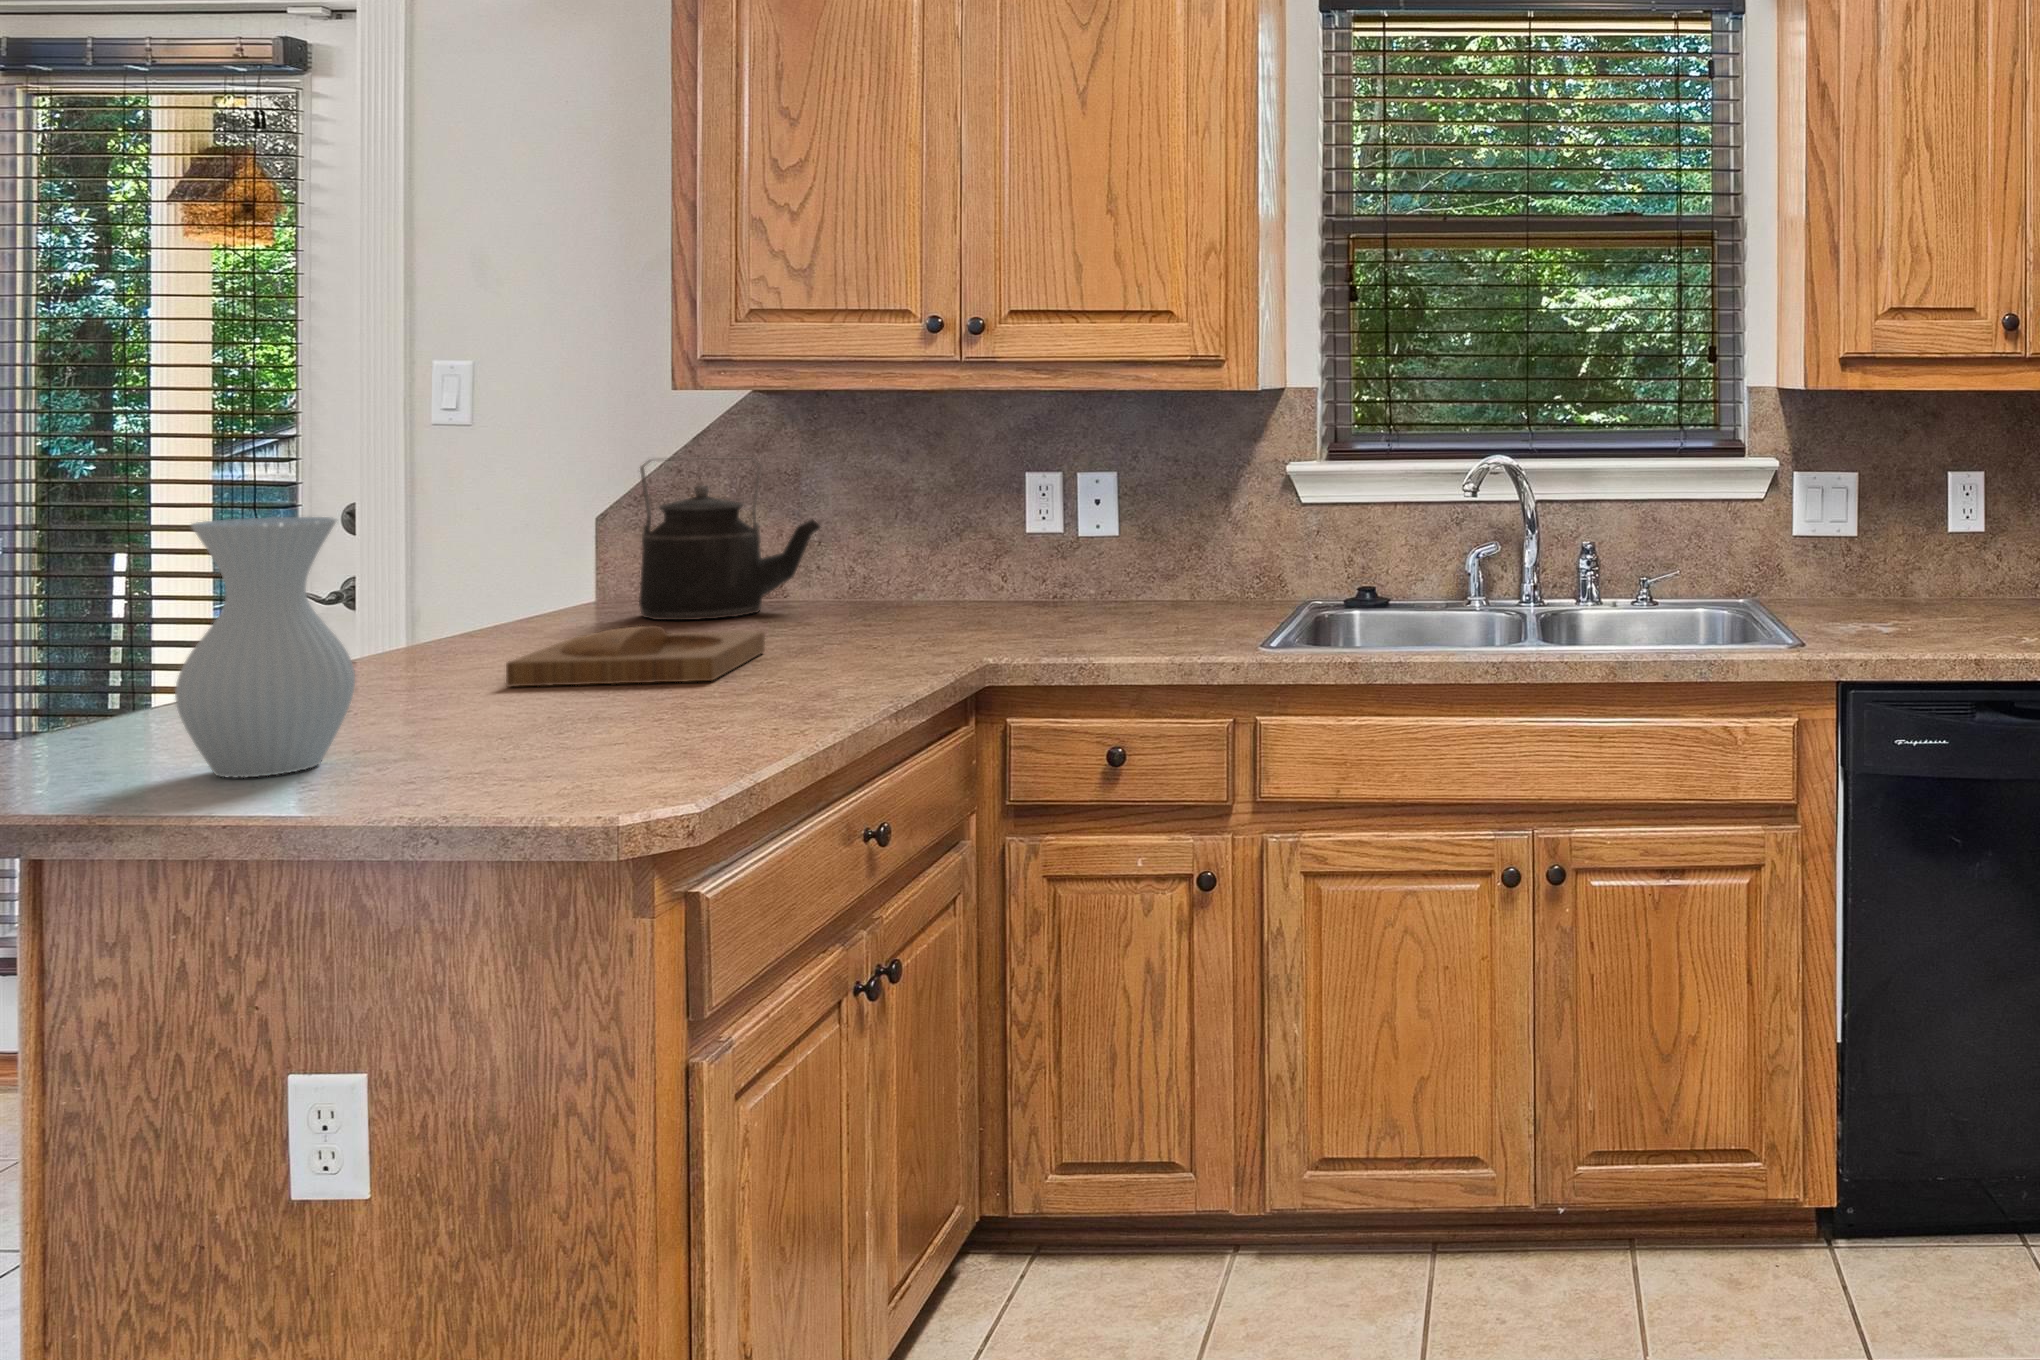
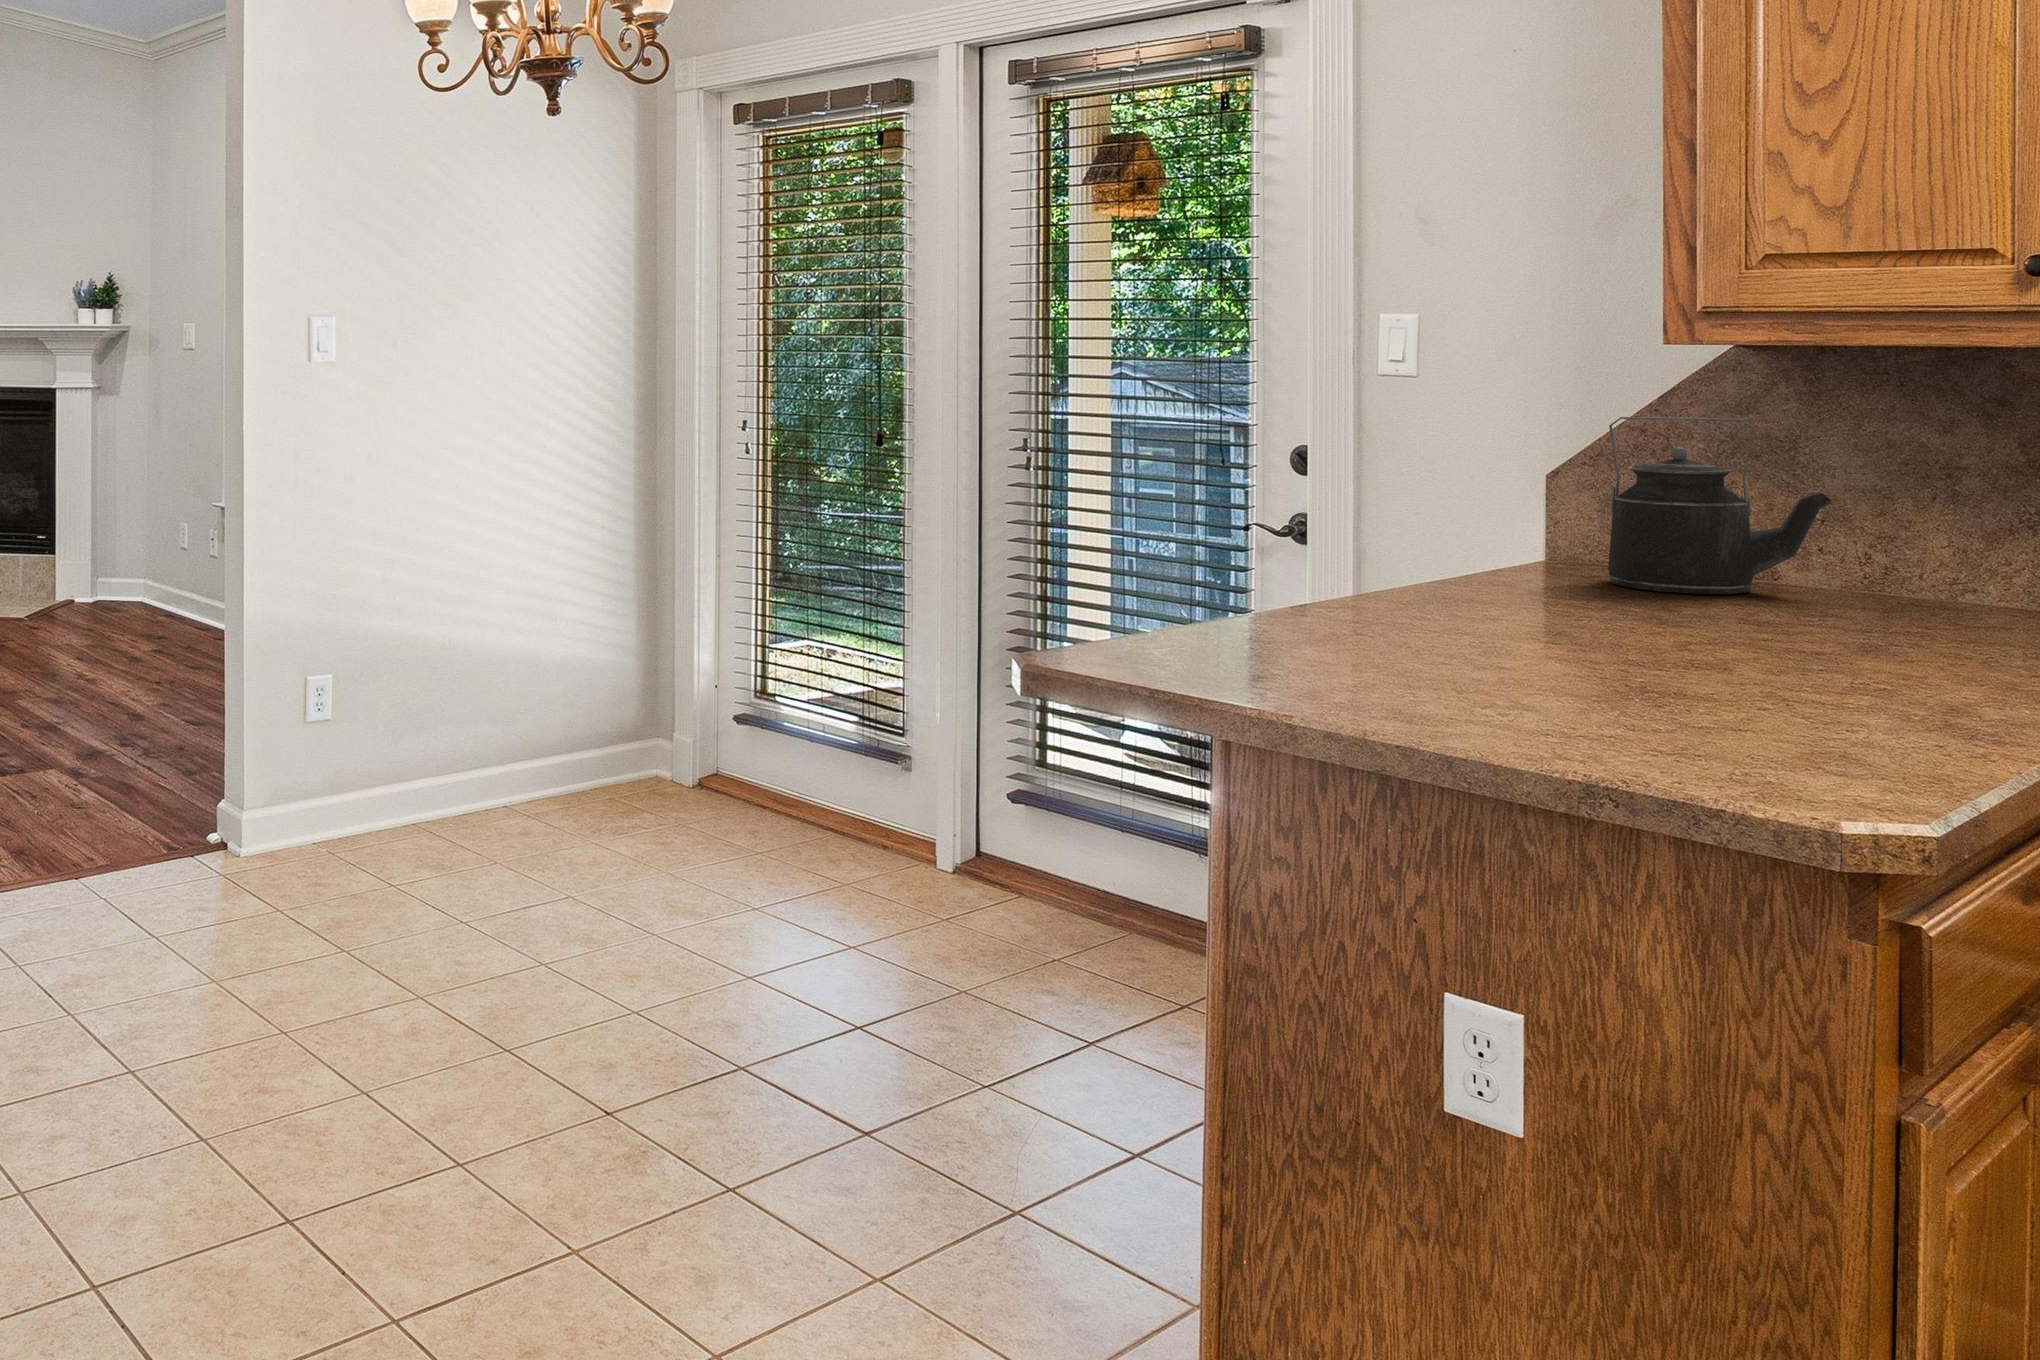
vase: present [175,517,355,778] -> none [1314,466,1464,706]
tray: present [506,626,765,687] -> none [1540,599,1813,670]

